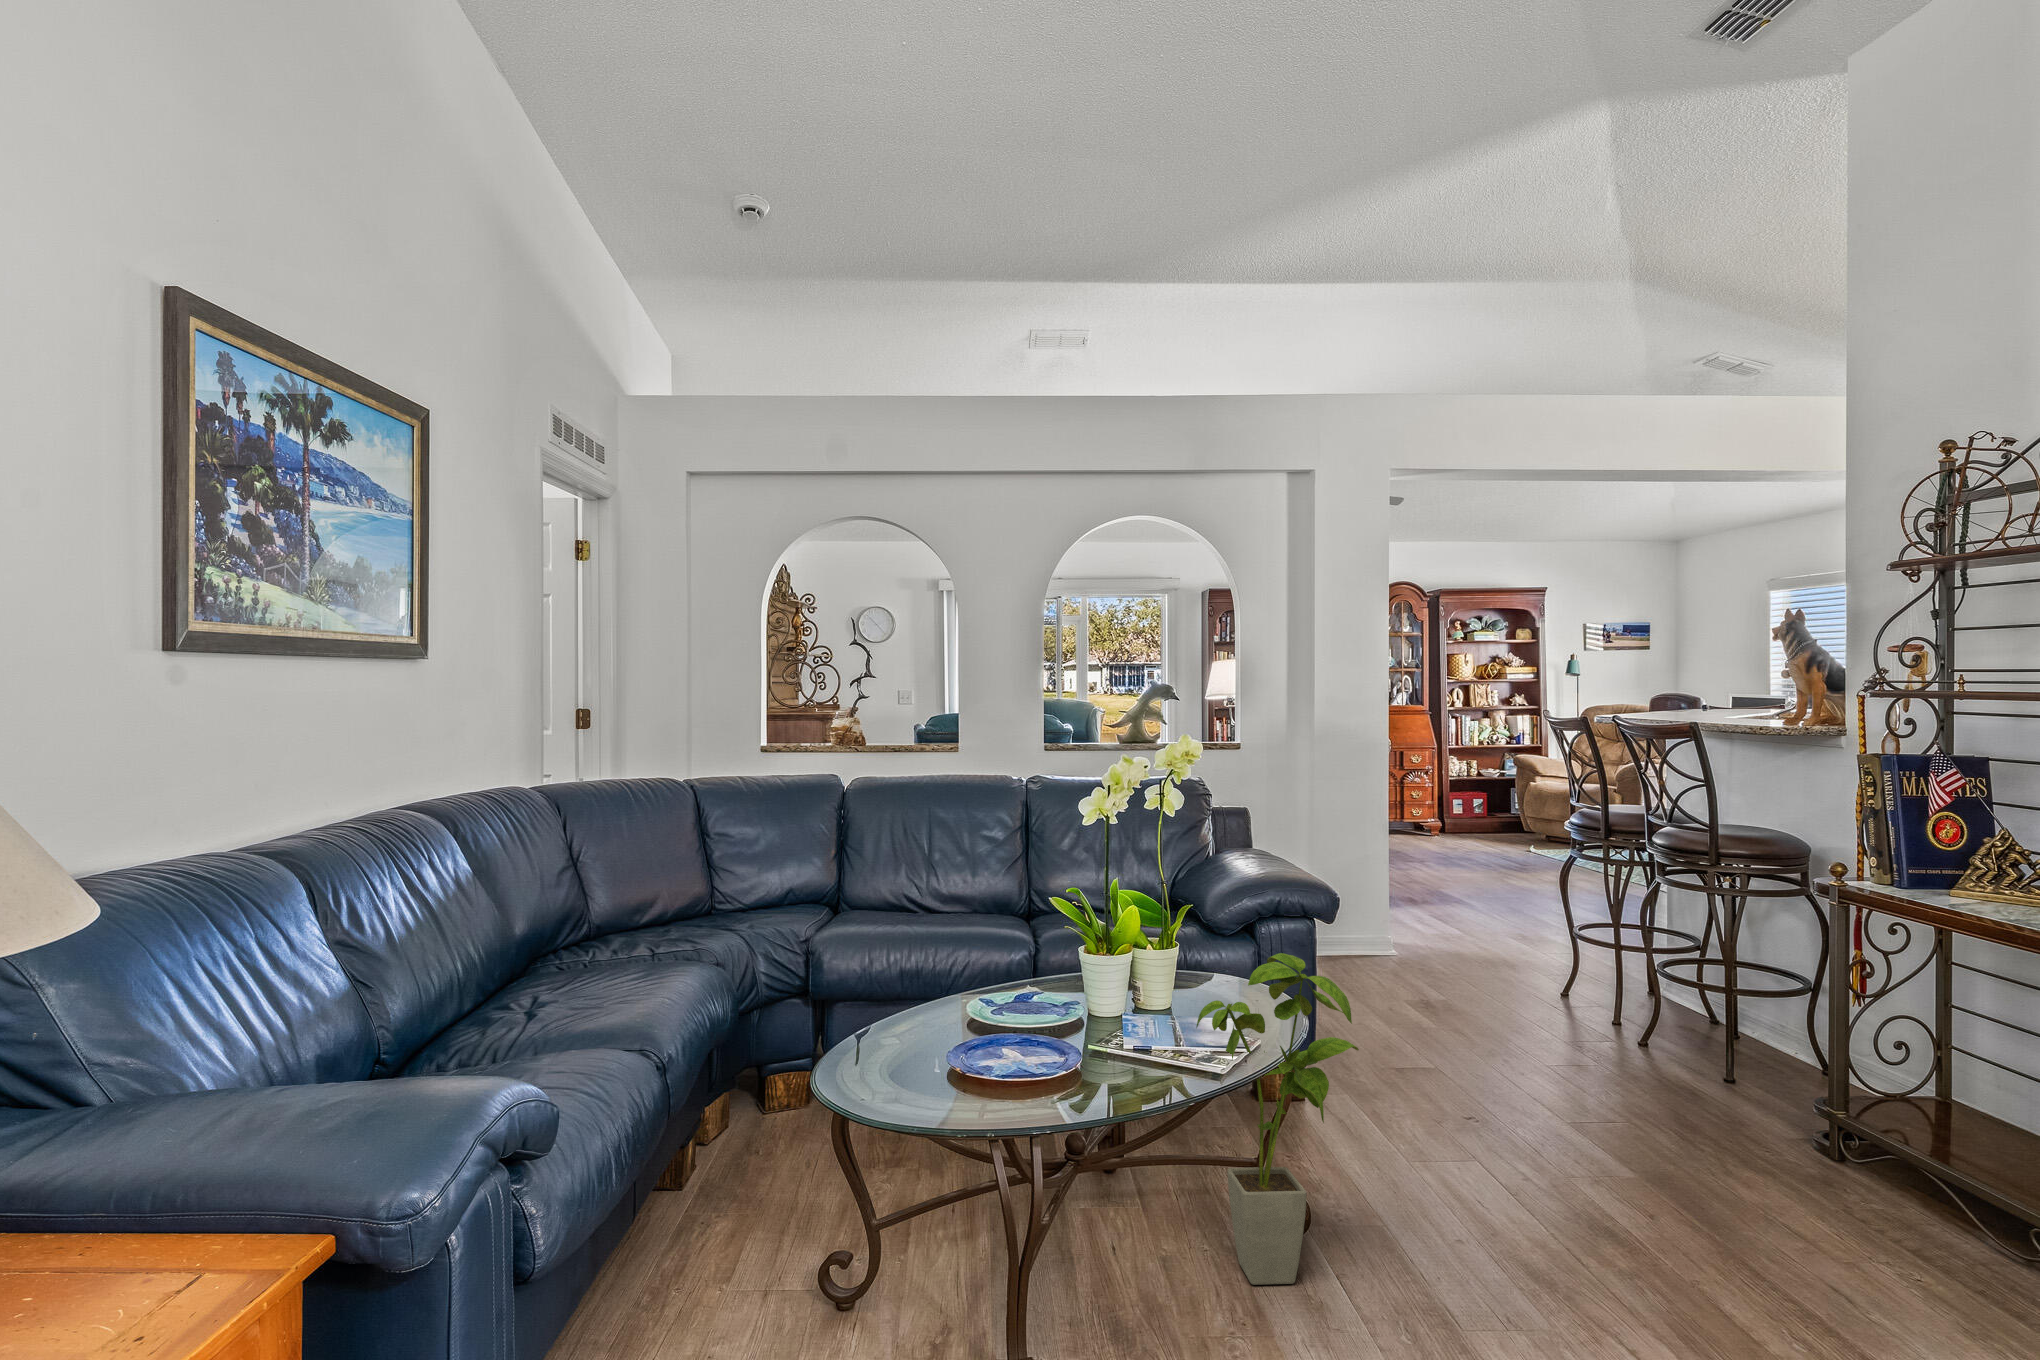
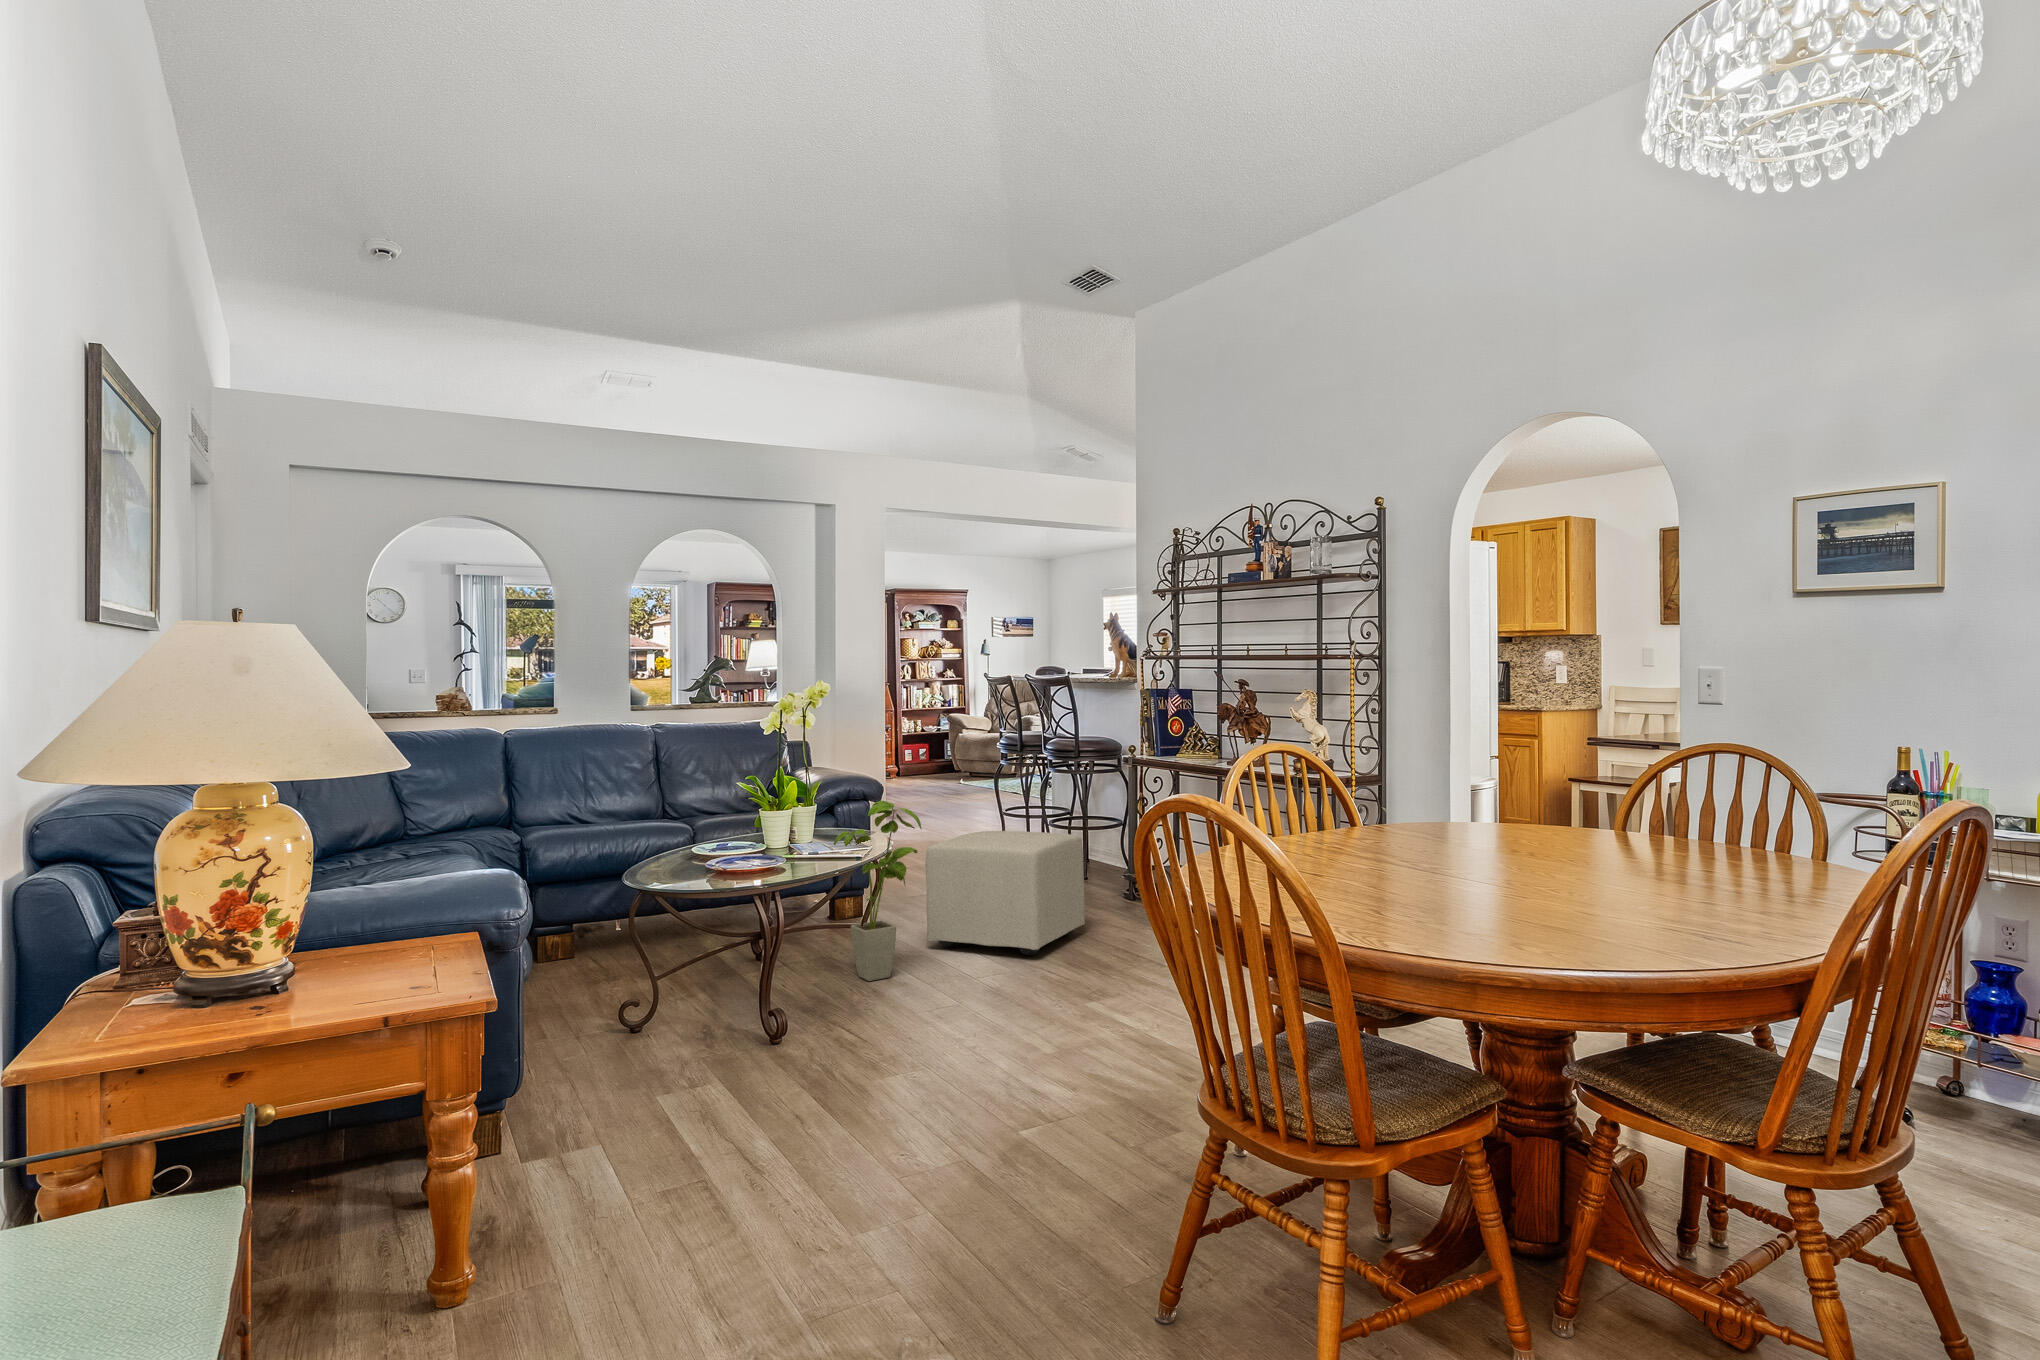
ottoman: none [1385,1003,1725,1292] -> present [925,831,1085,955]

